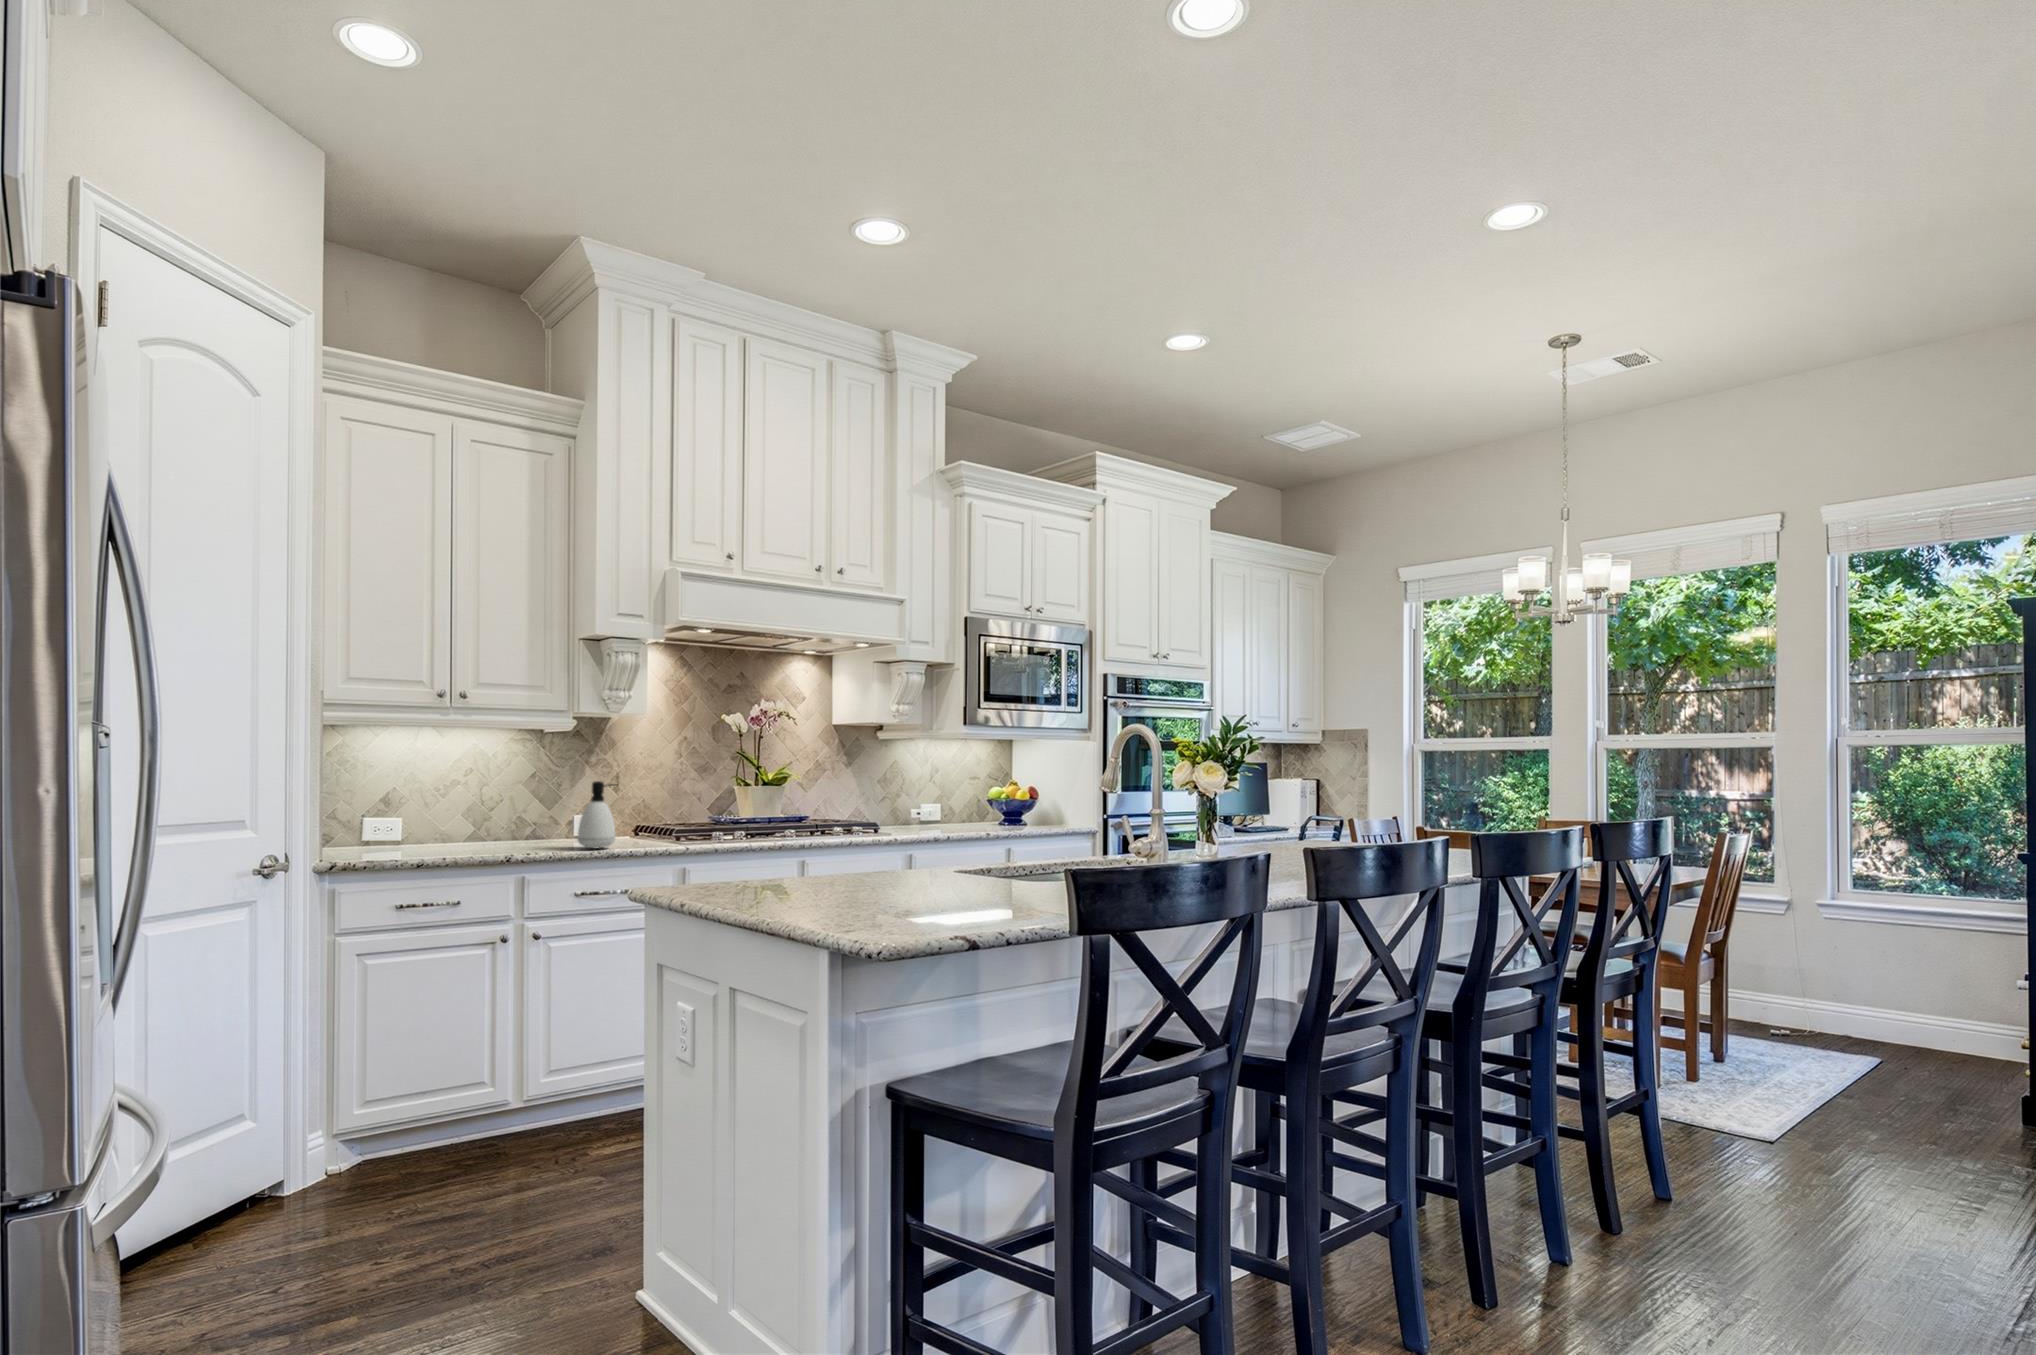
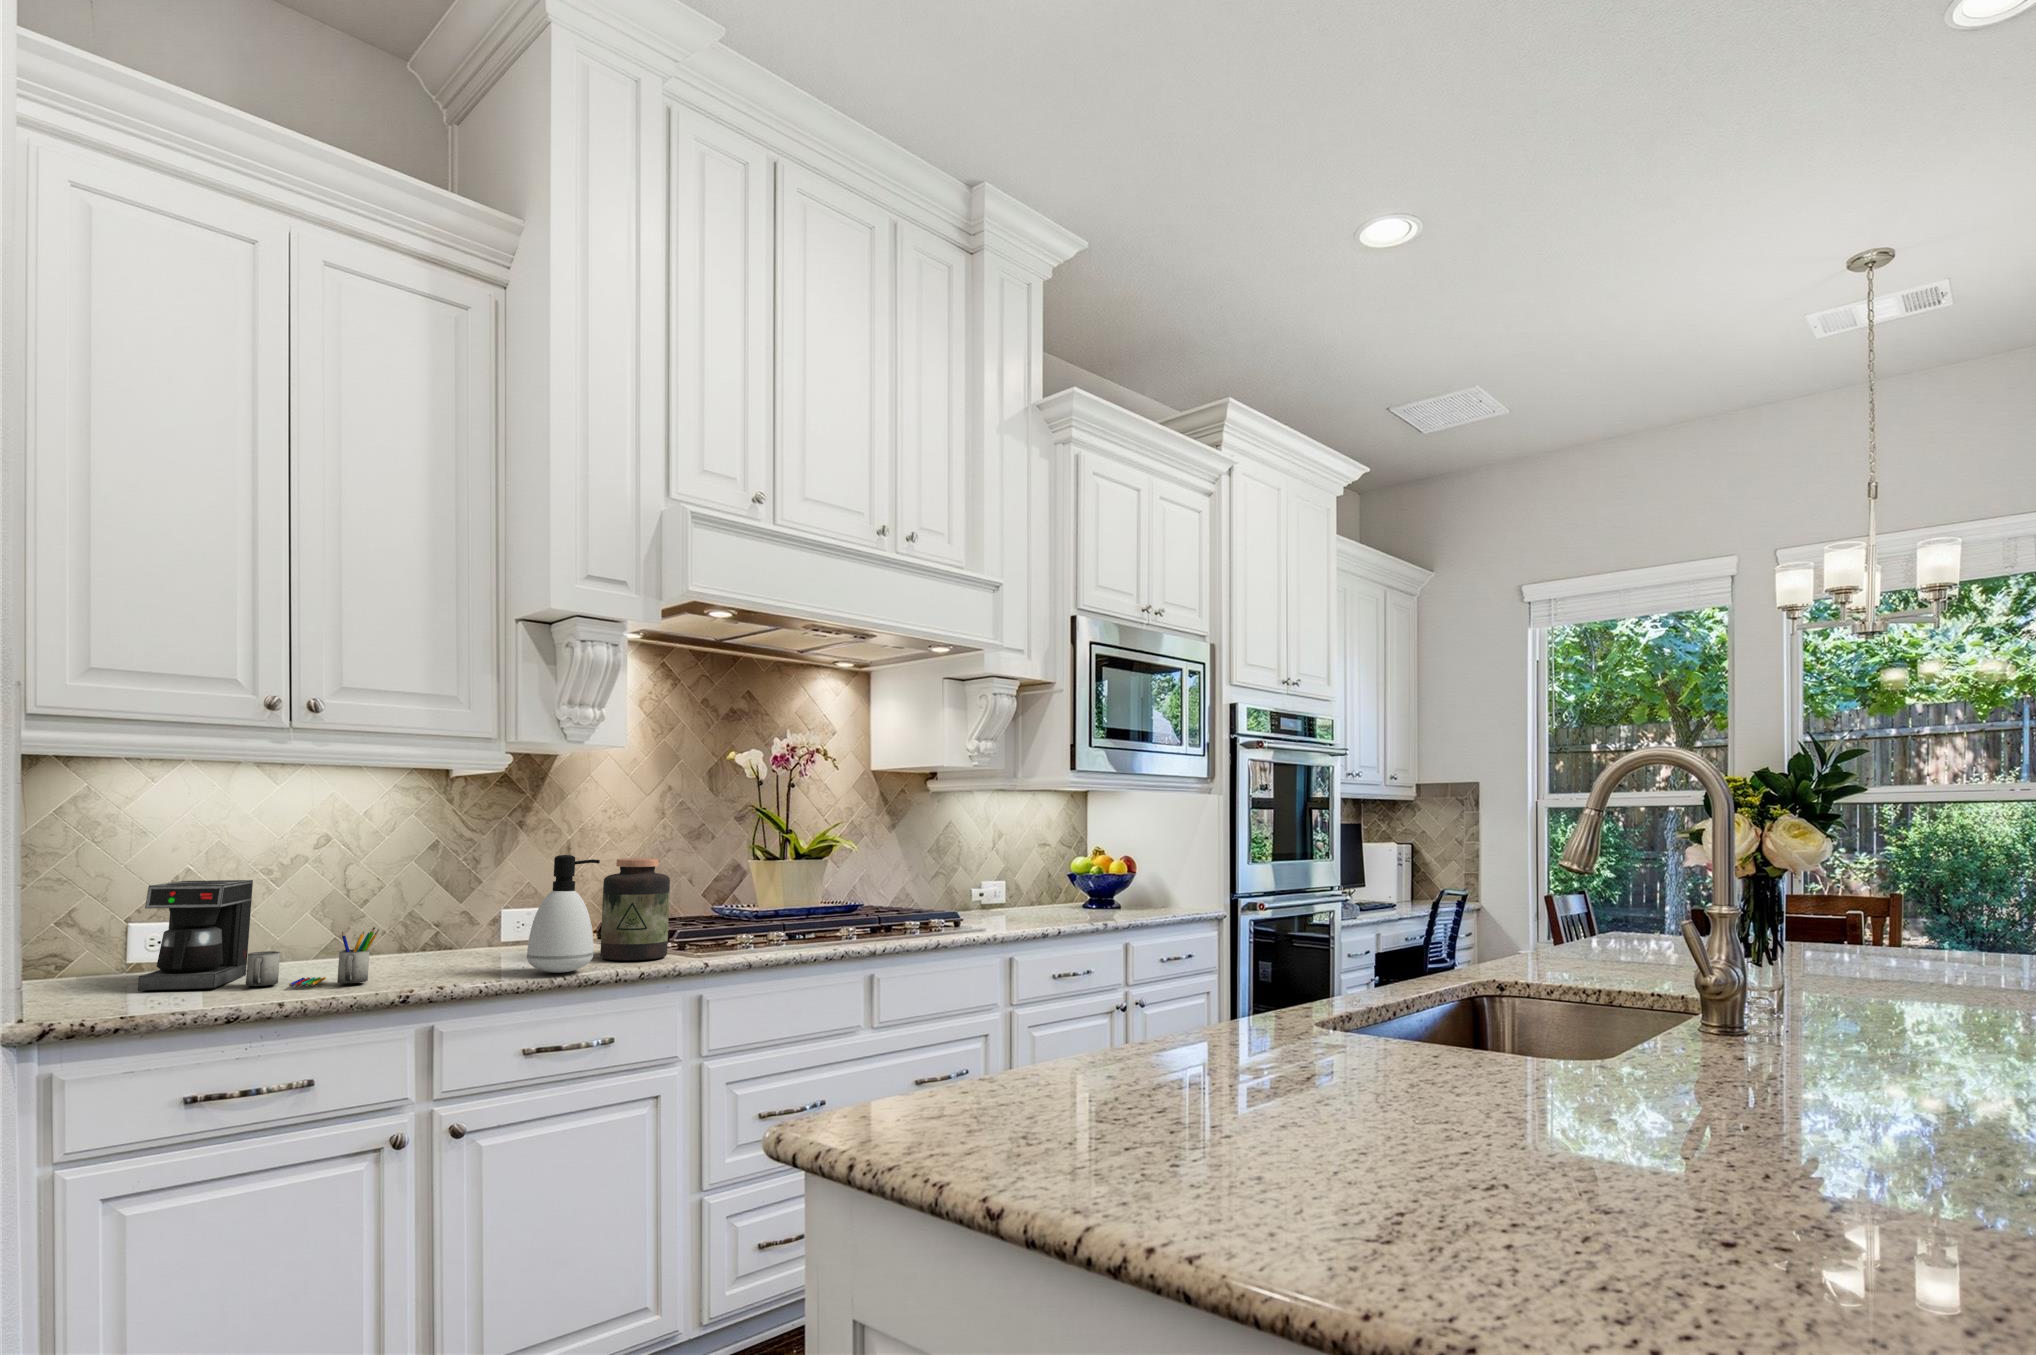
jar: none [625,784,666,844] -> present [600,858,670,960]
coffee maker: none [371,795,495,853] -> present [138,880,379,991]

